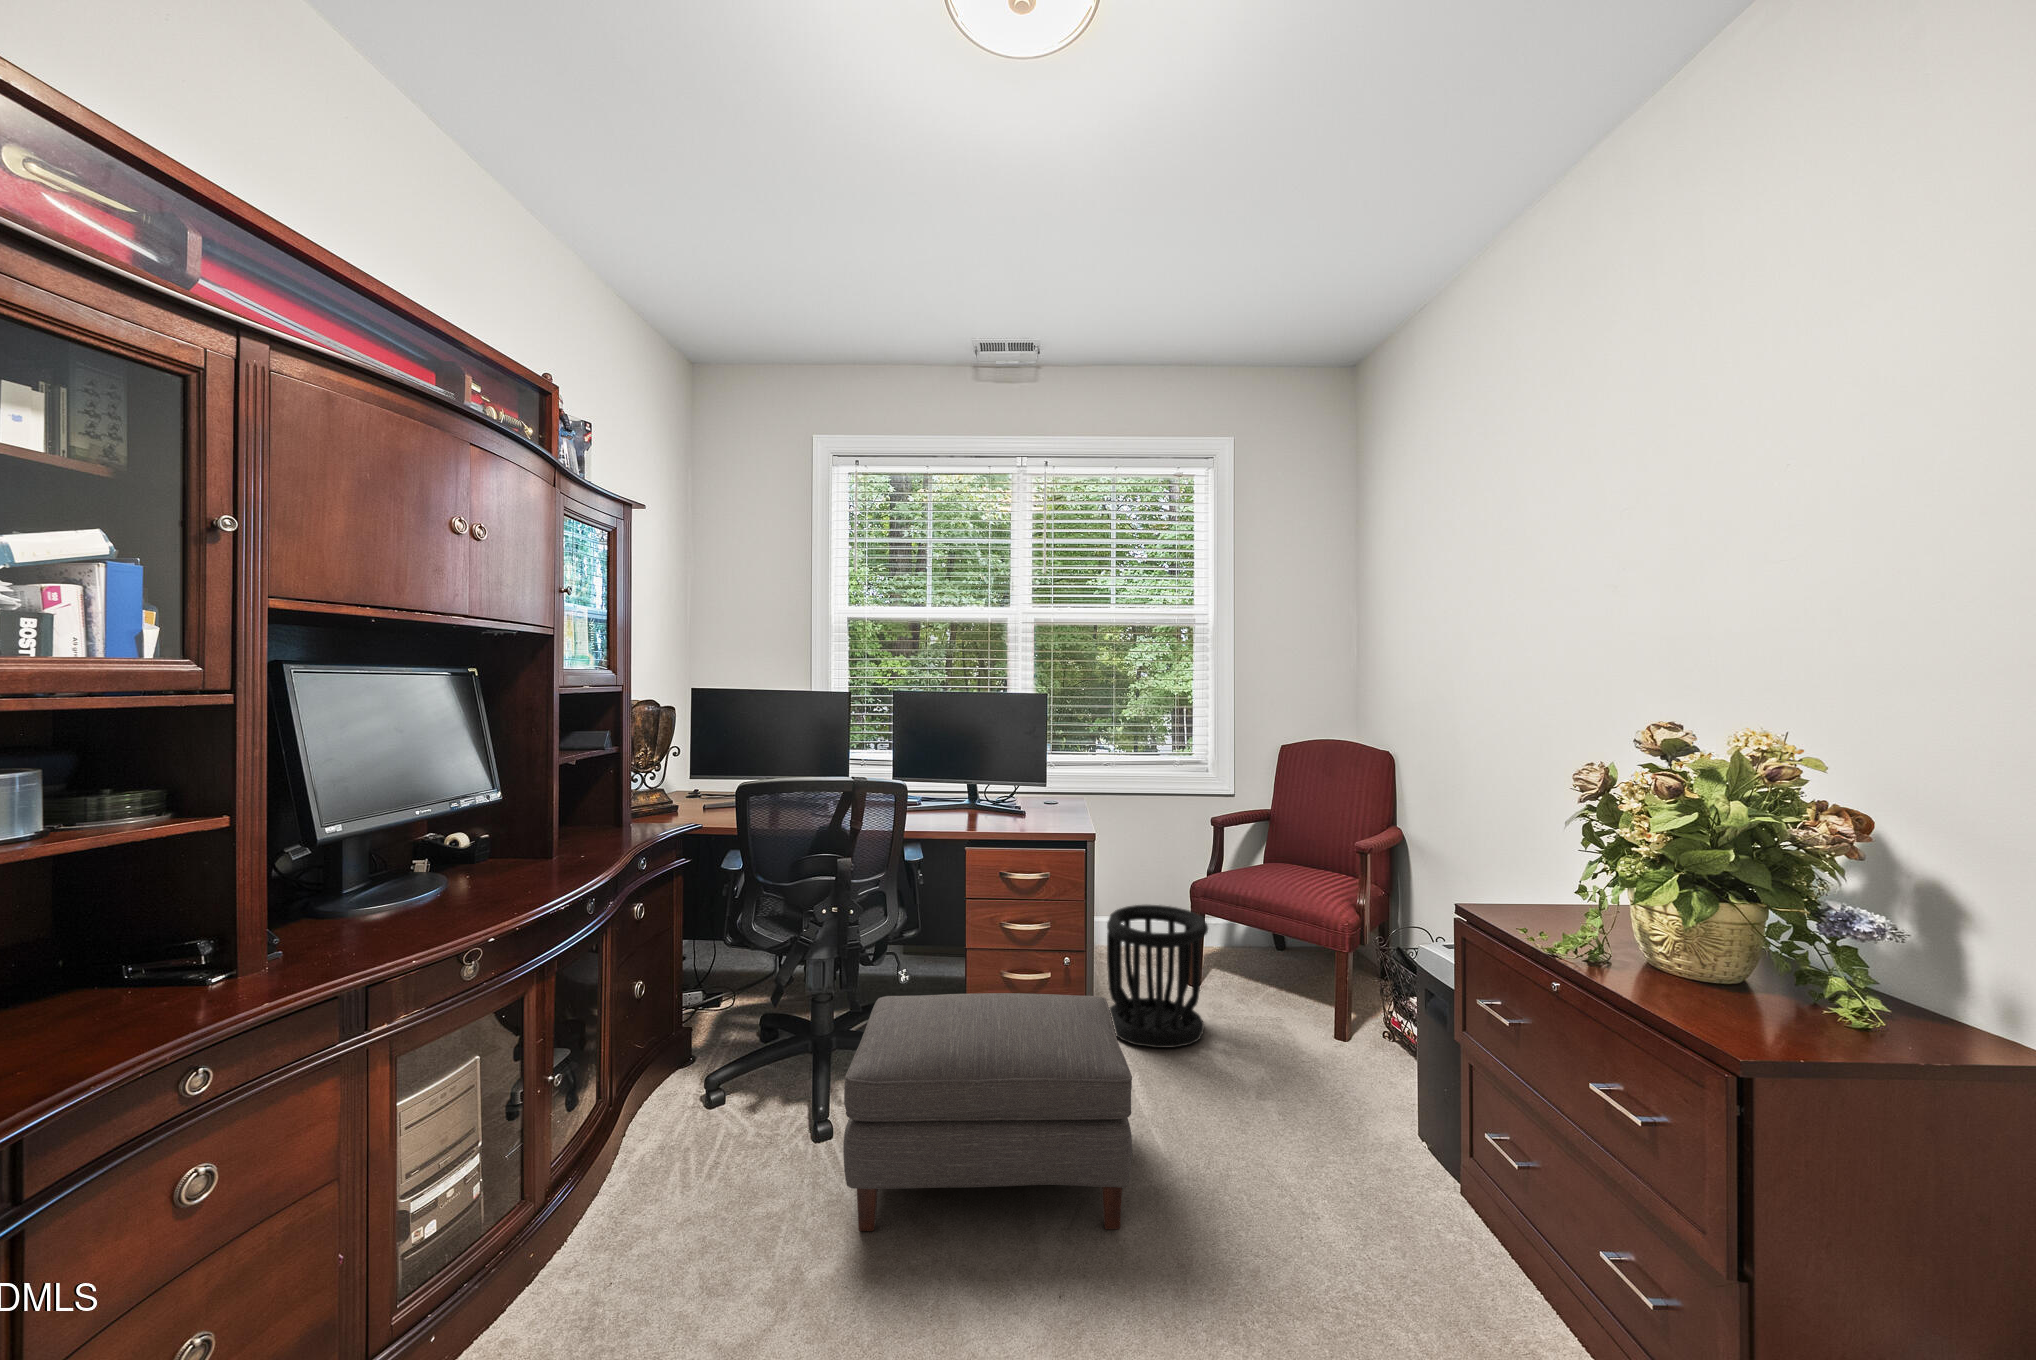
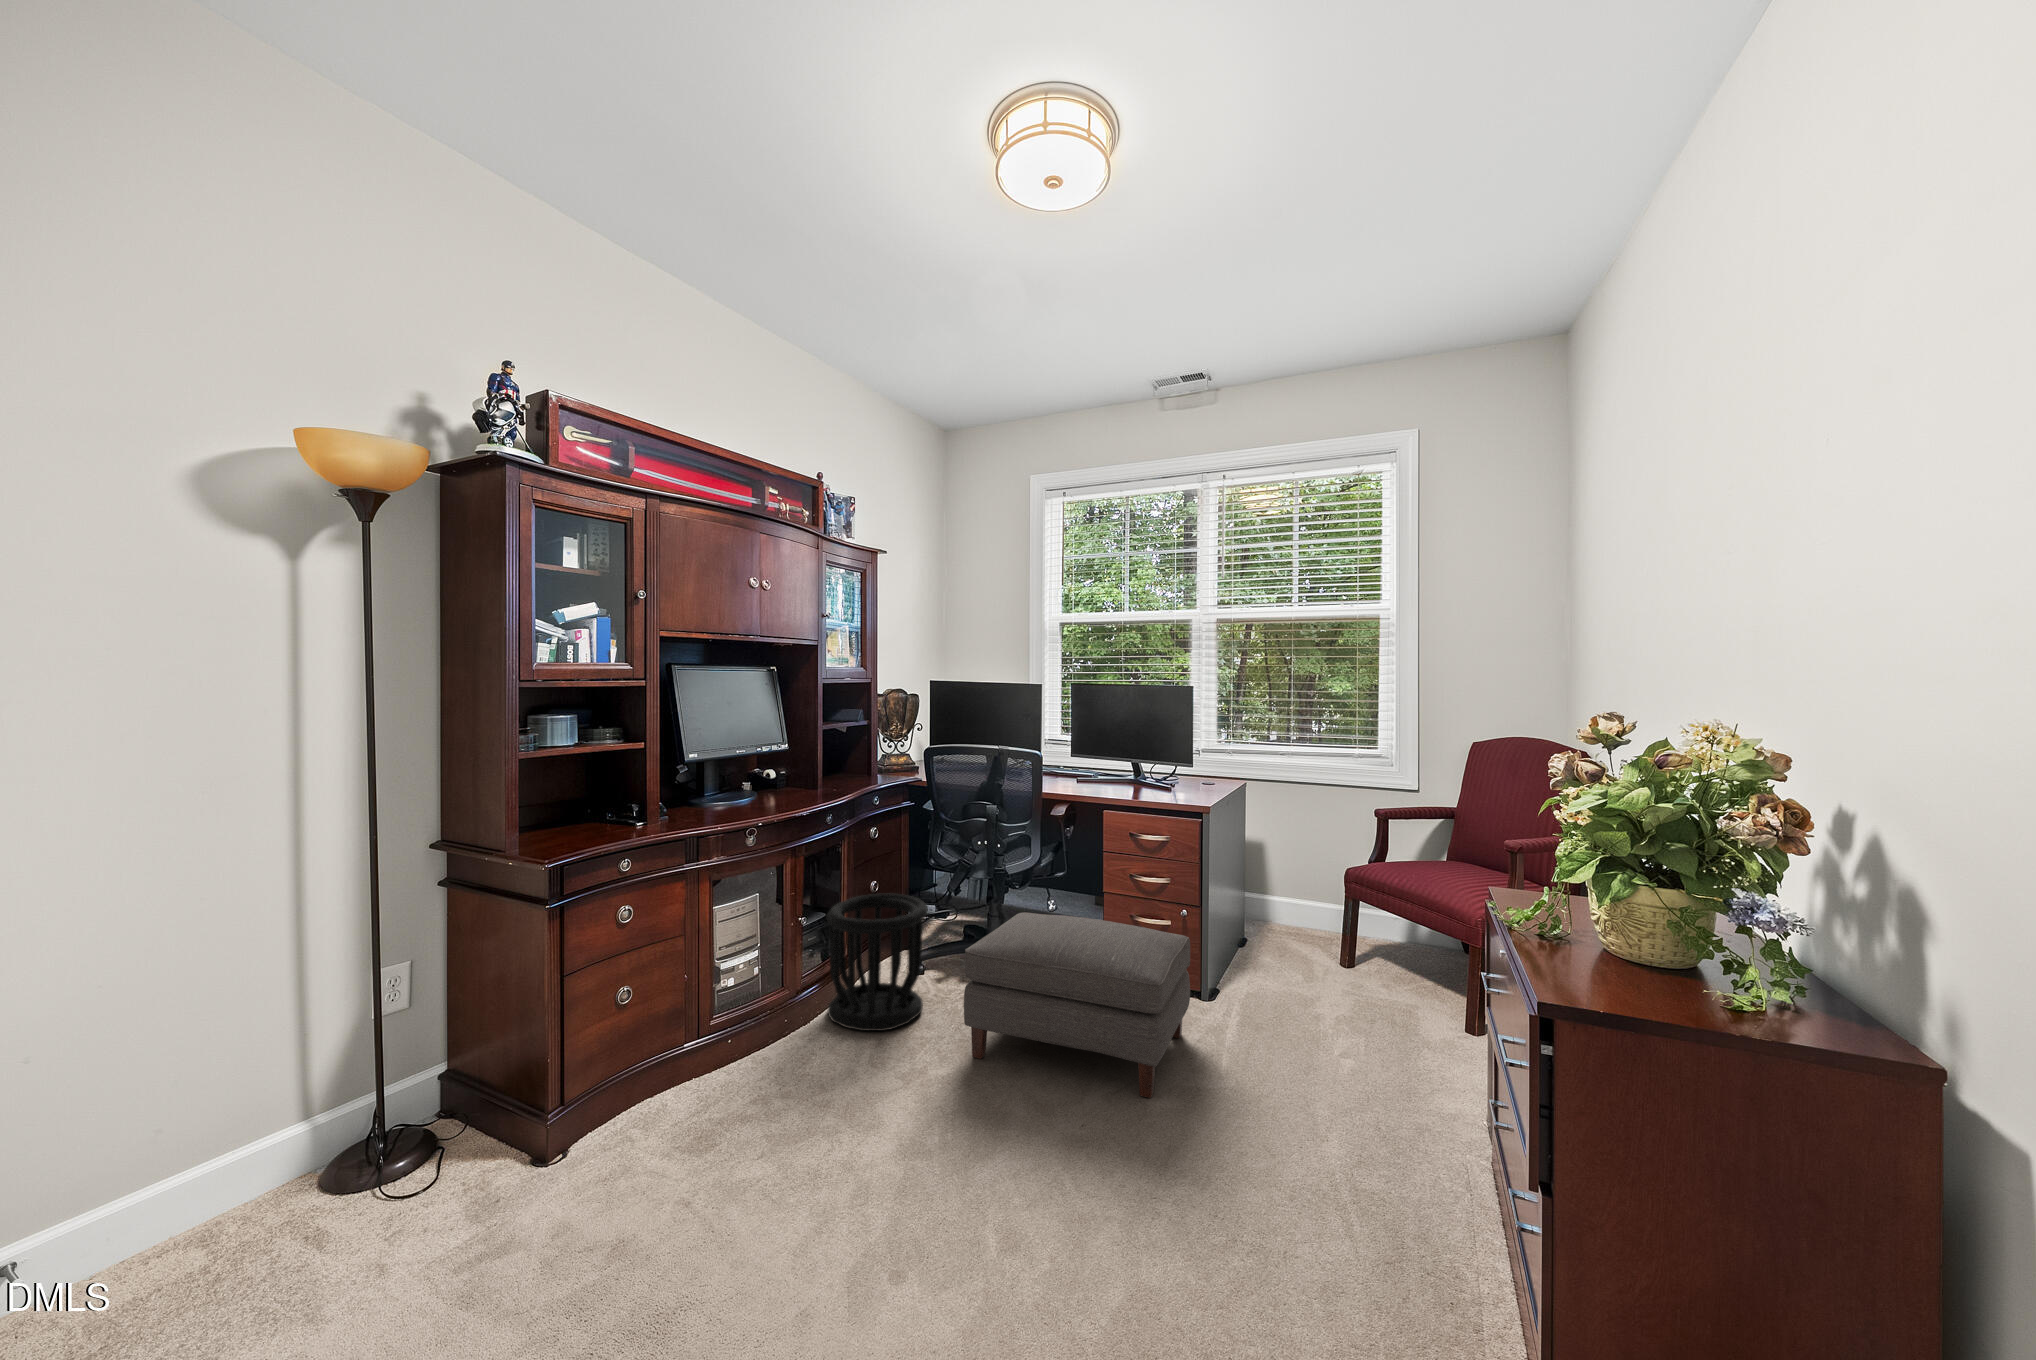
wastebasket: present [1107,905,1208,1048] -> present [826,893,928,1031]

